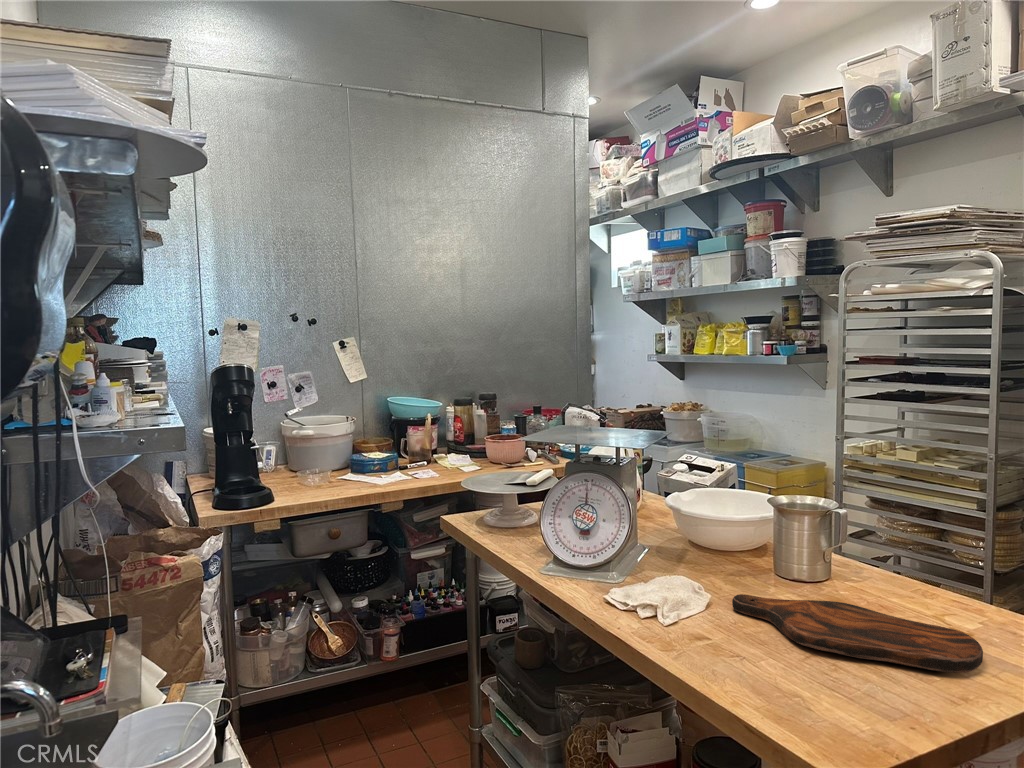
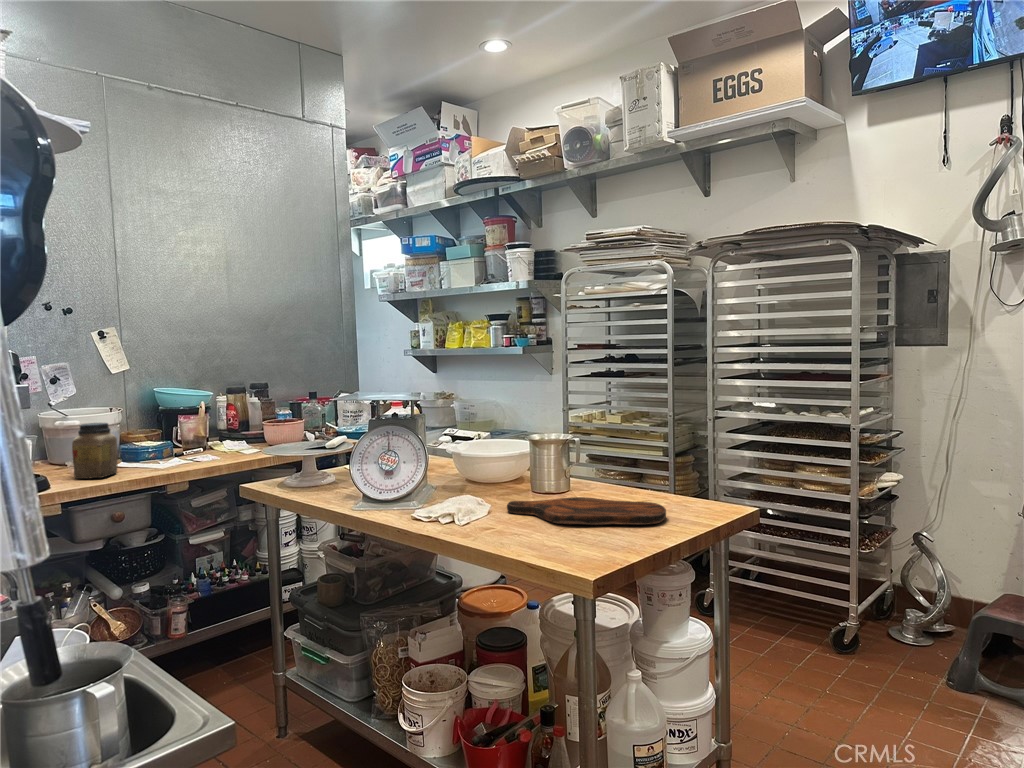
jar: none [300,435,340,491] -> present [72,423,118,479]

